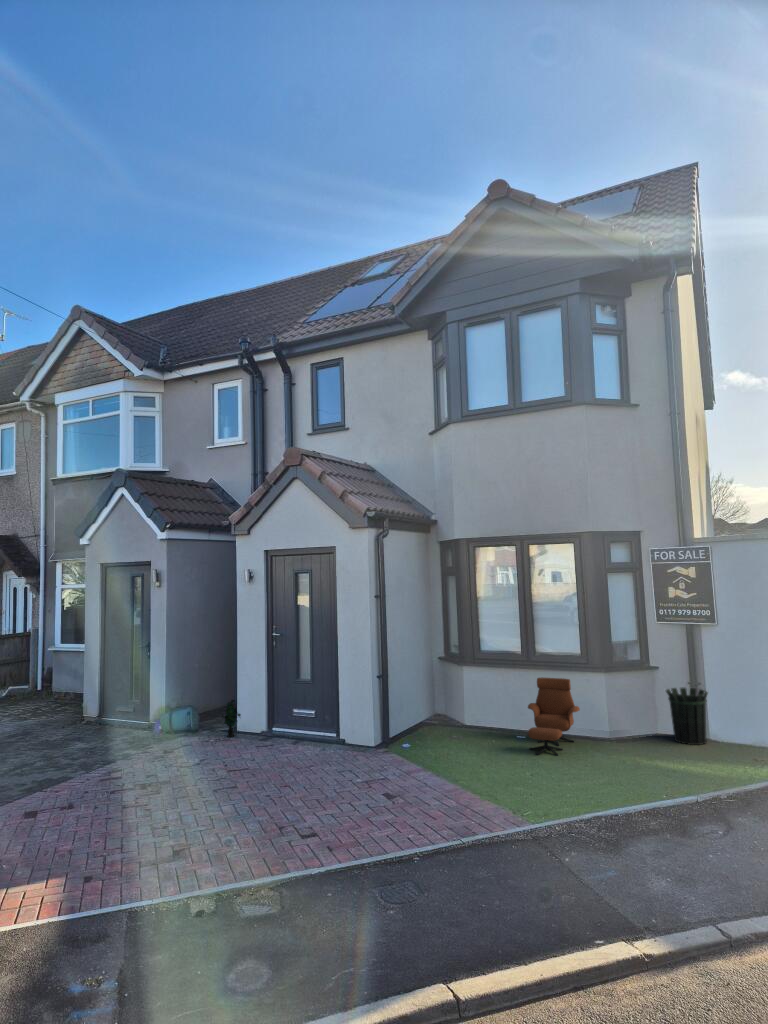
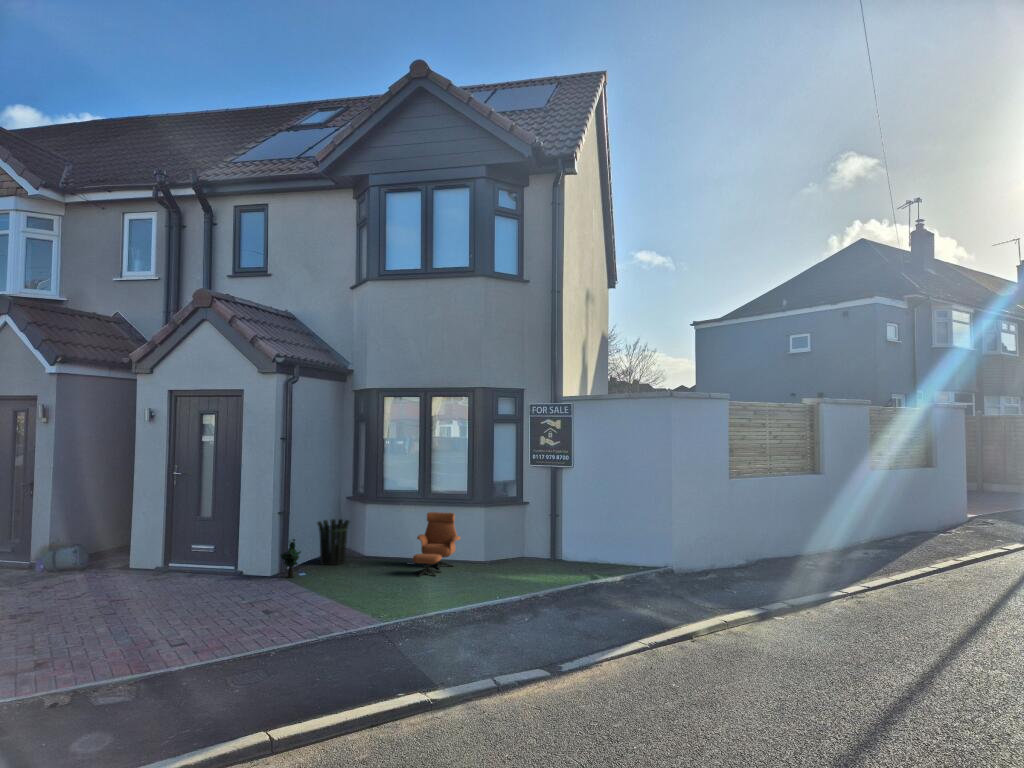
waste bin: present [666,688,708,745] -> present [317,519,349,565]
decorative plant: present [222,700,241,737] -> present [281,539,301,578]

